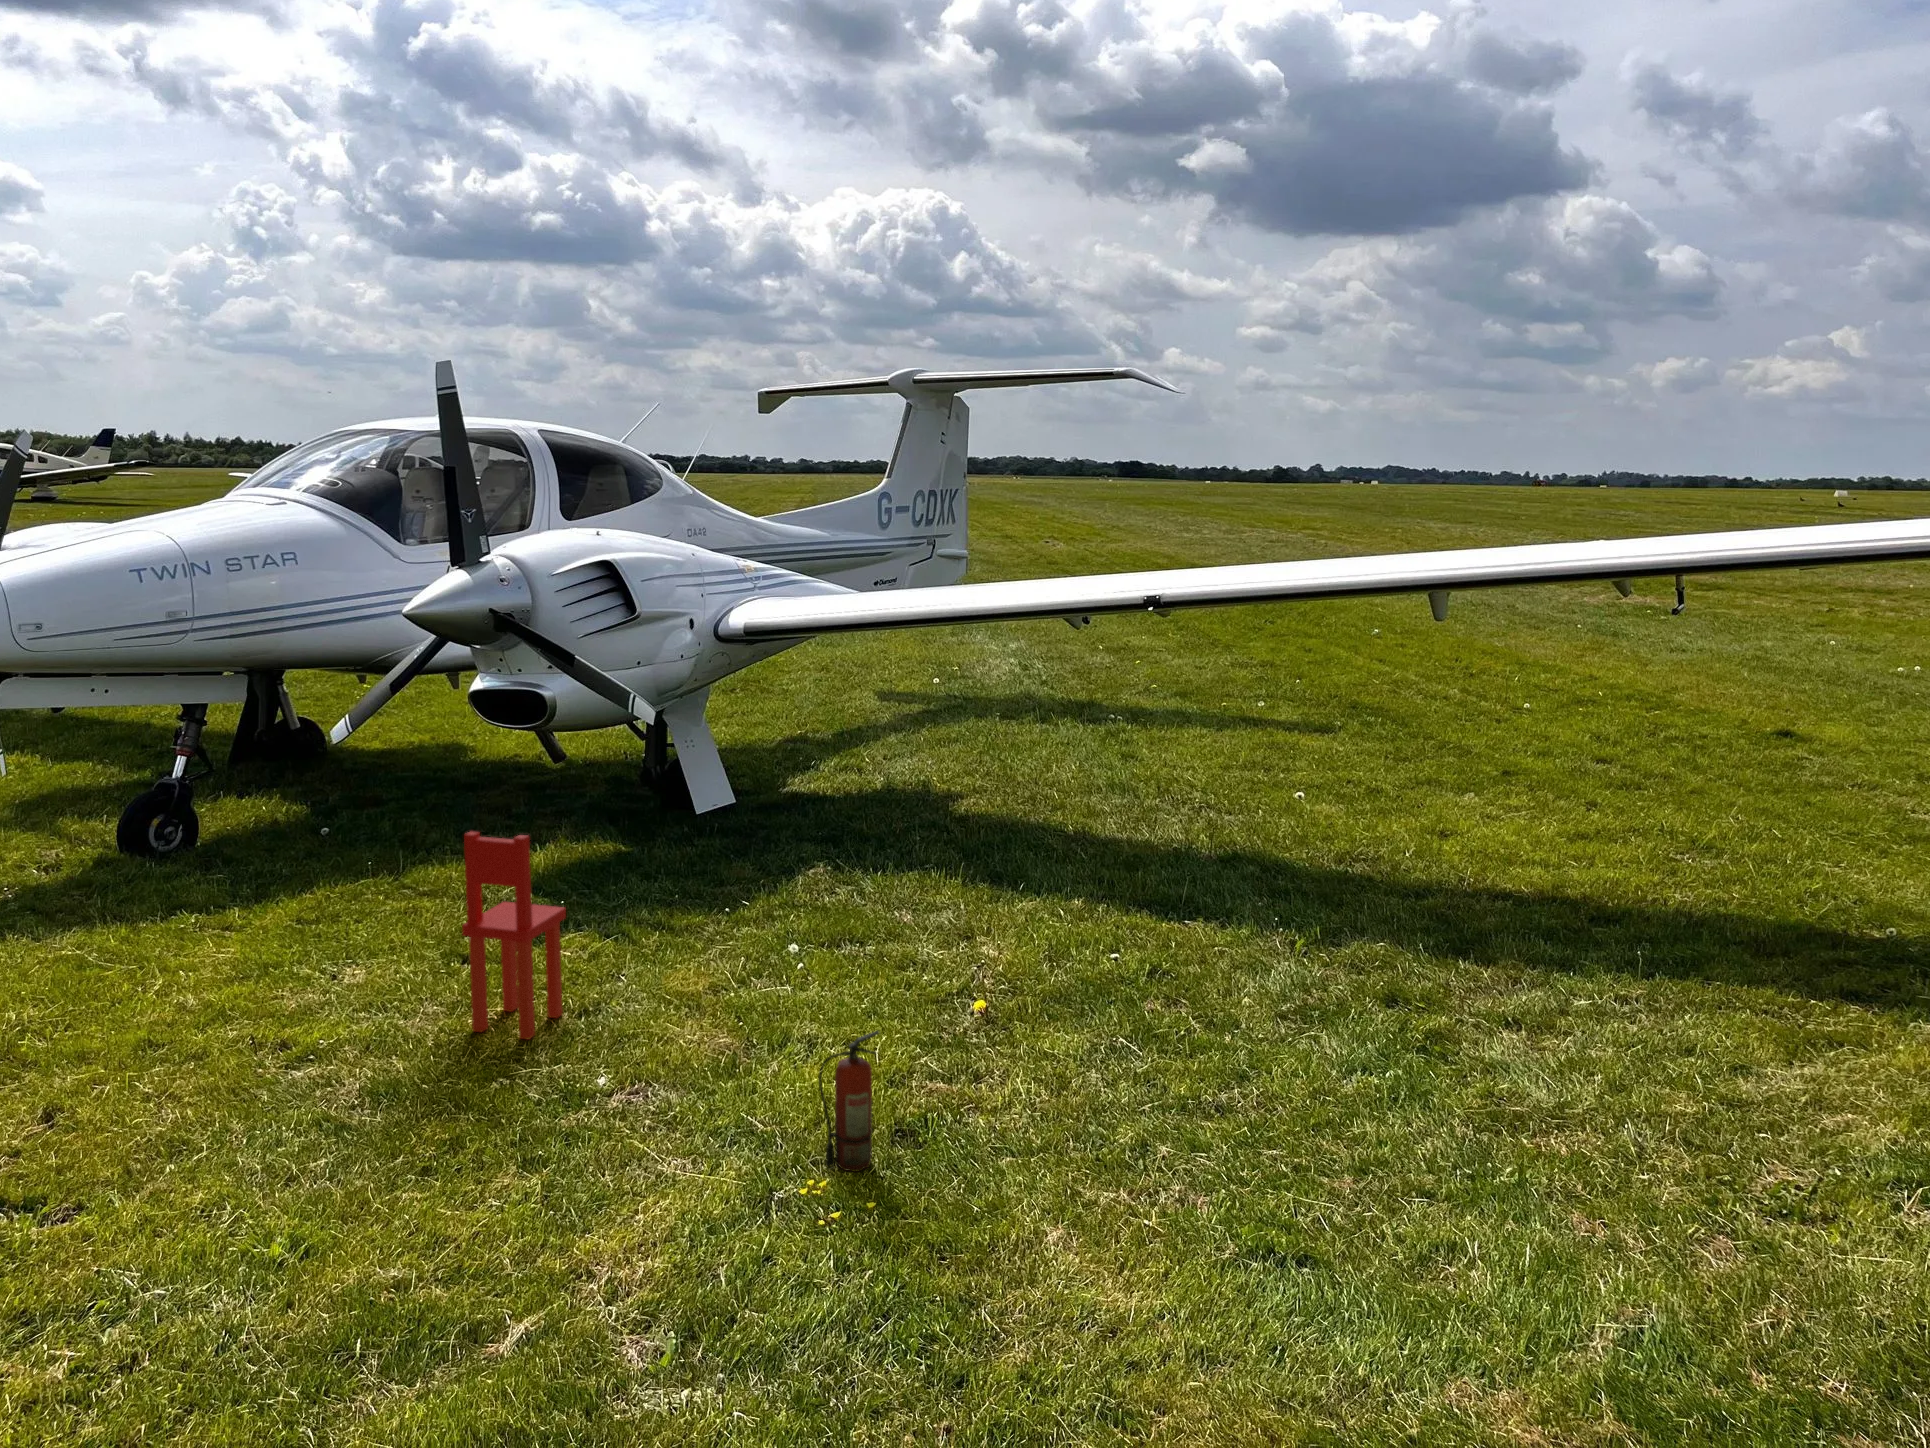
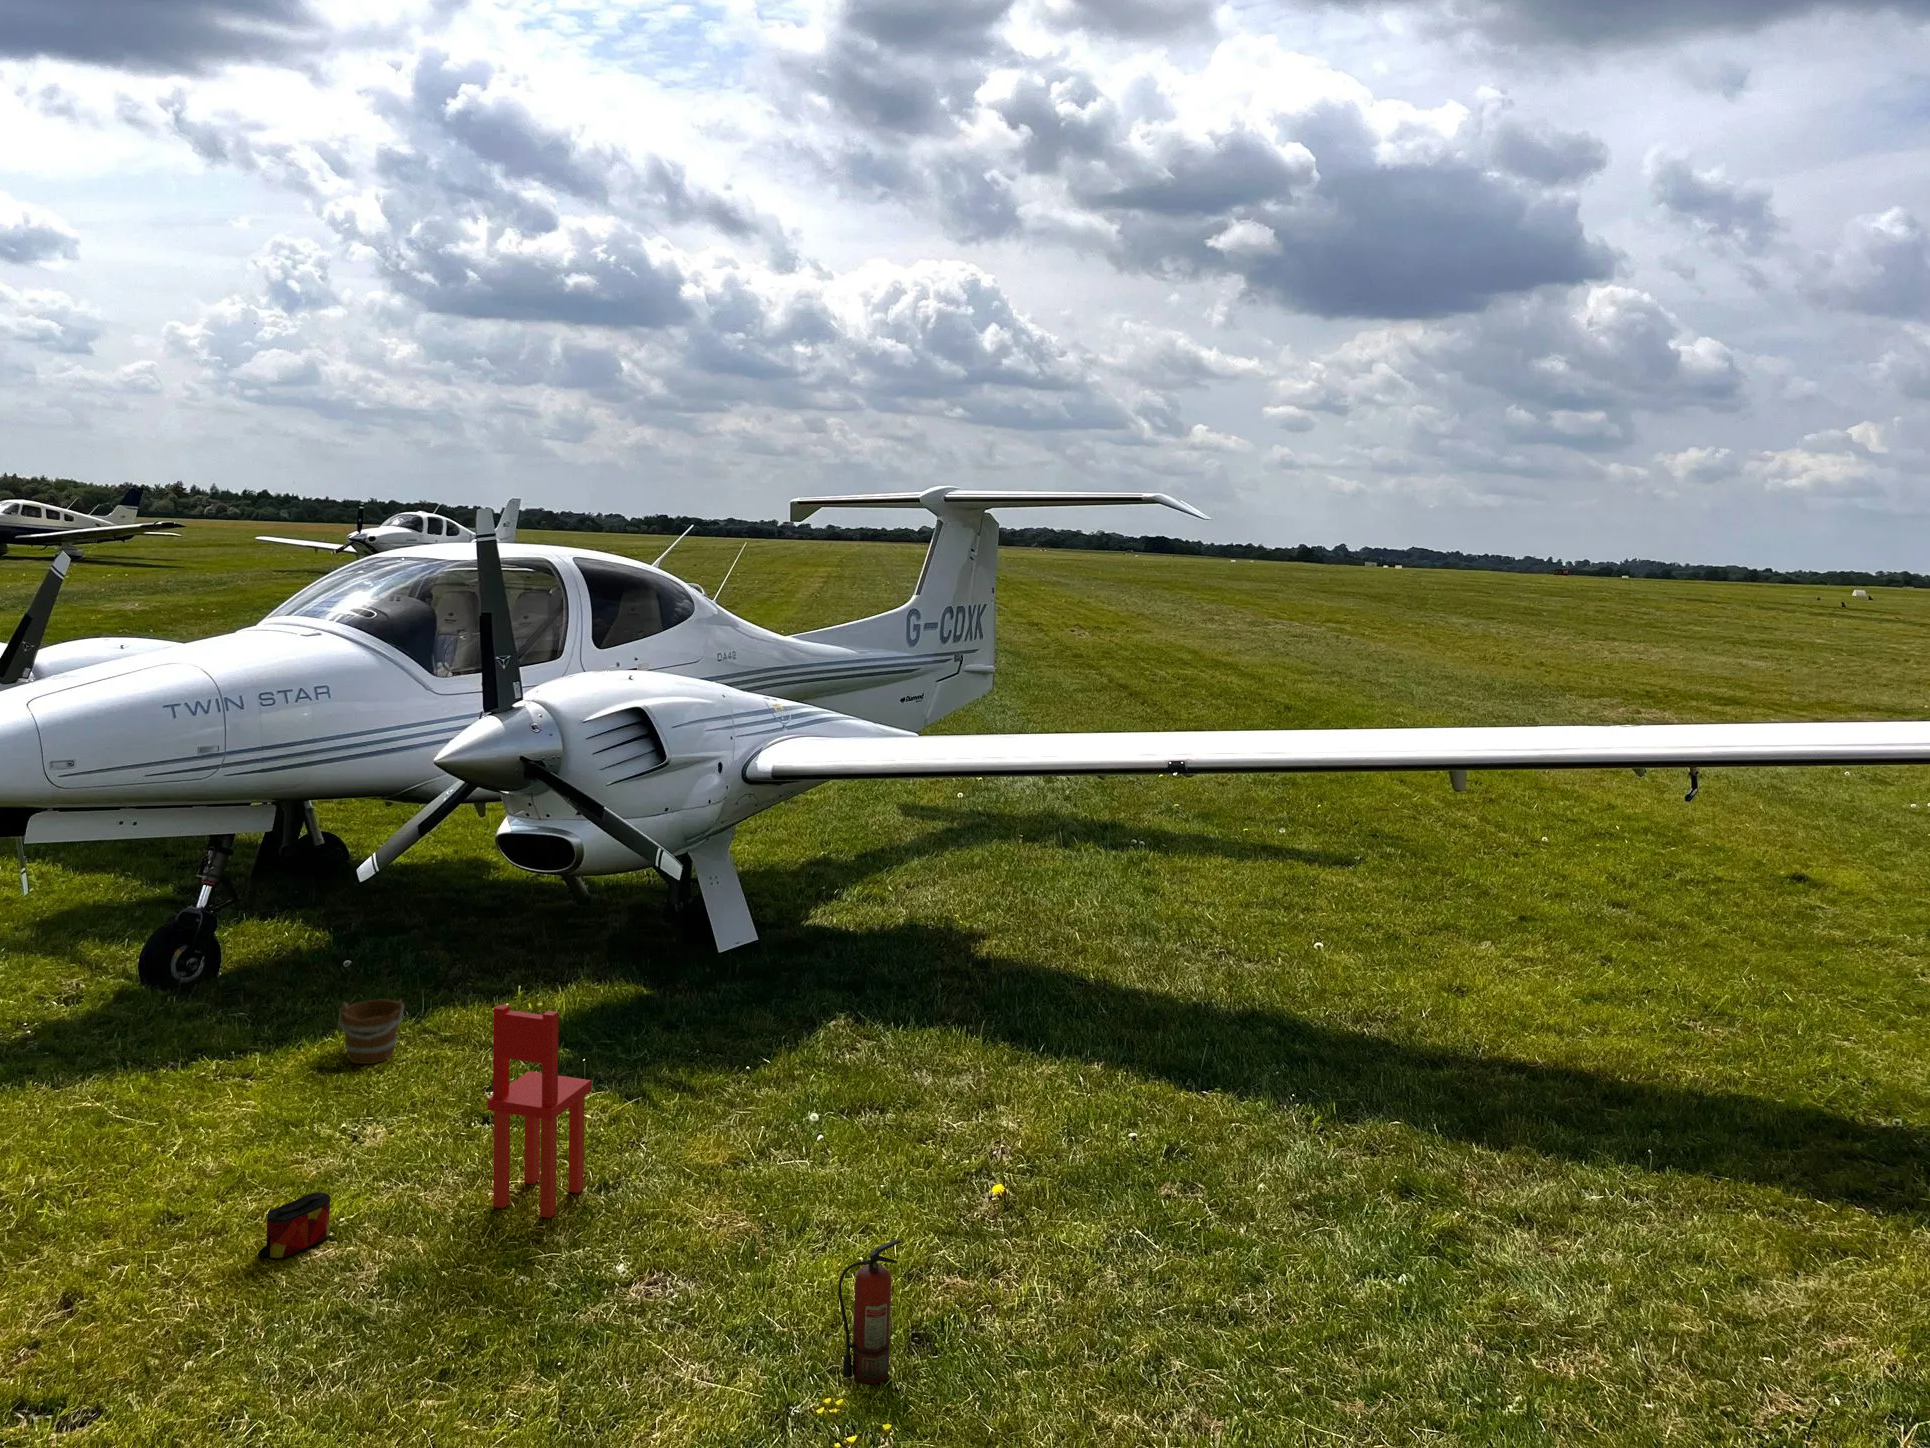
bucket: none [313,851,379,915] -> present [338,999,404,1064]
bag: none [237,1017,309,1079] -> present [258,1192,330,1259]

